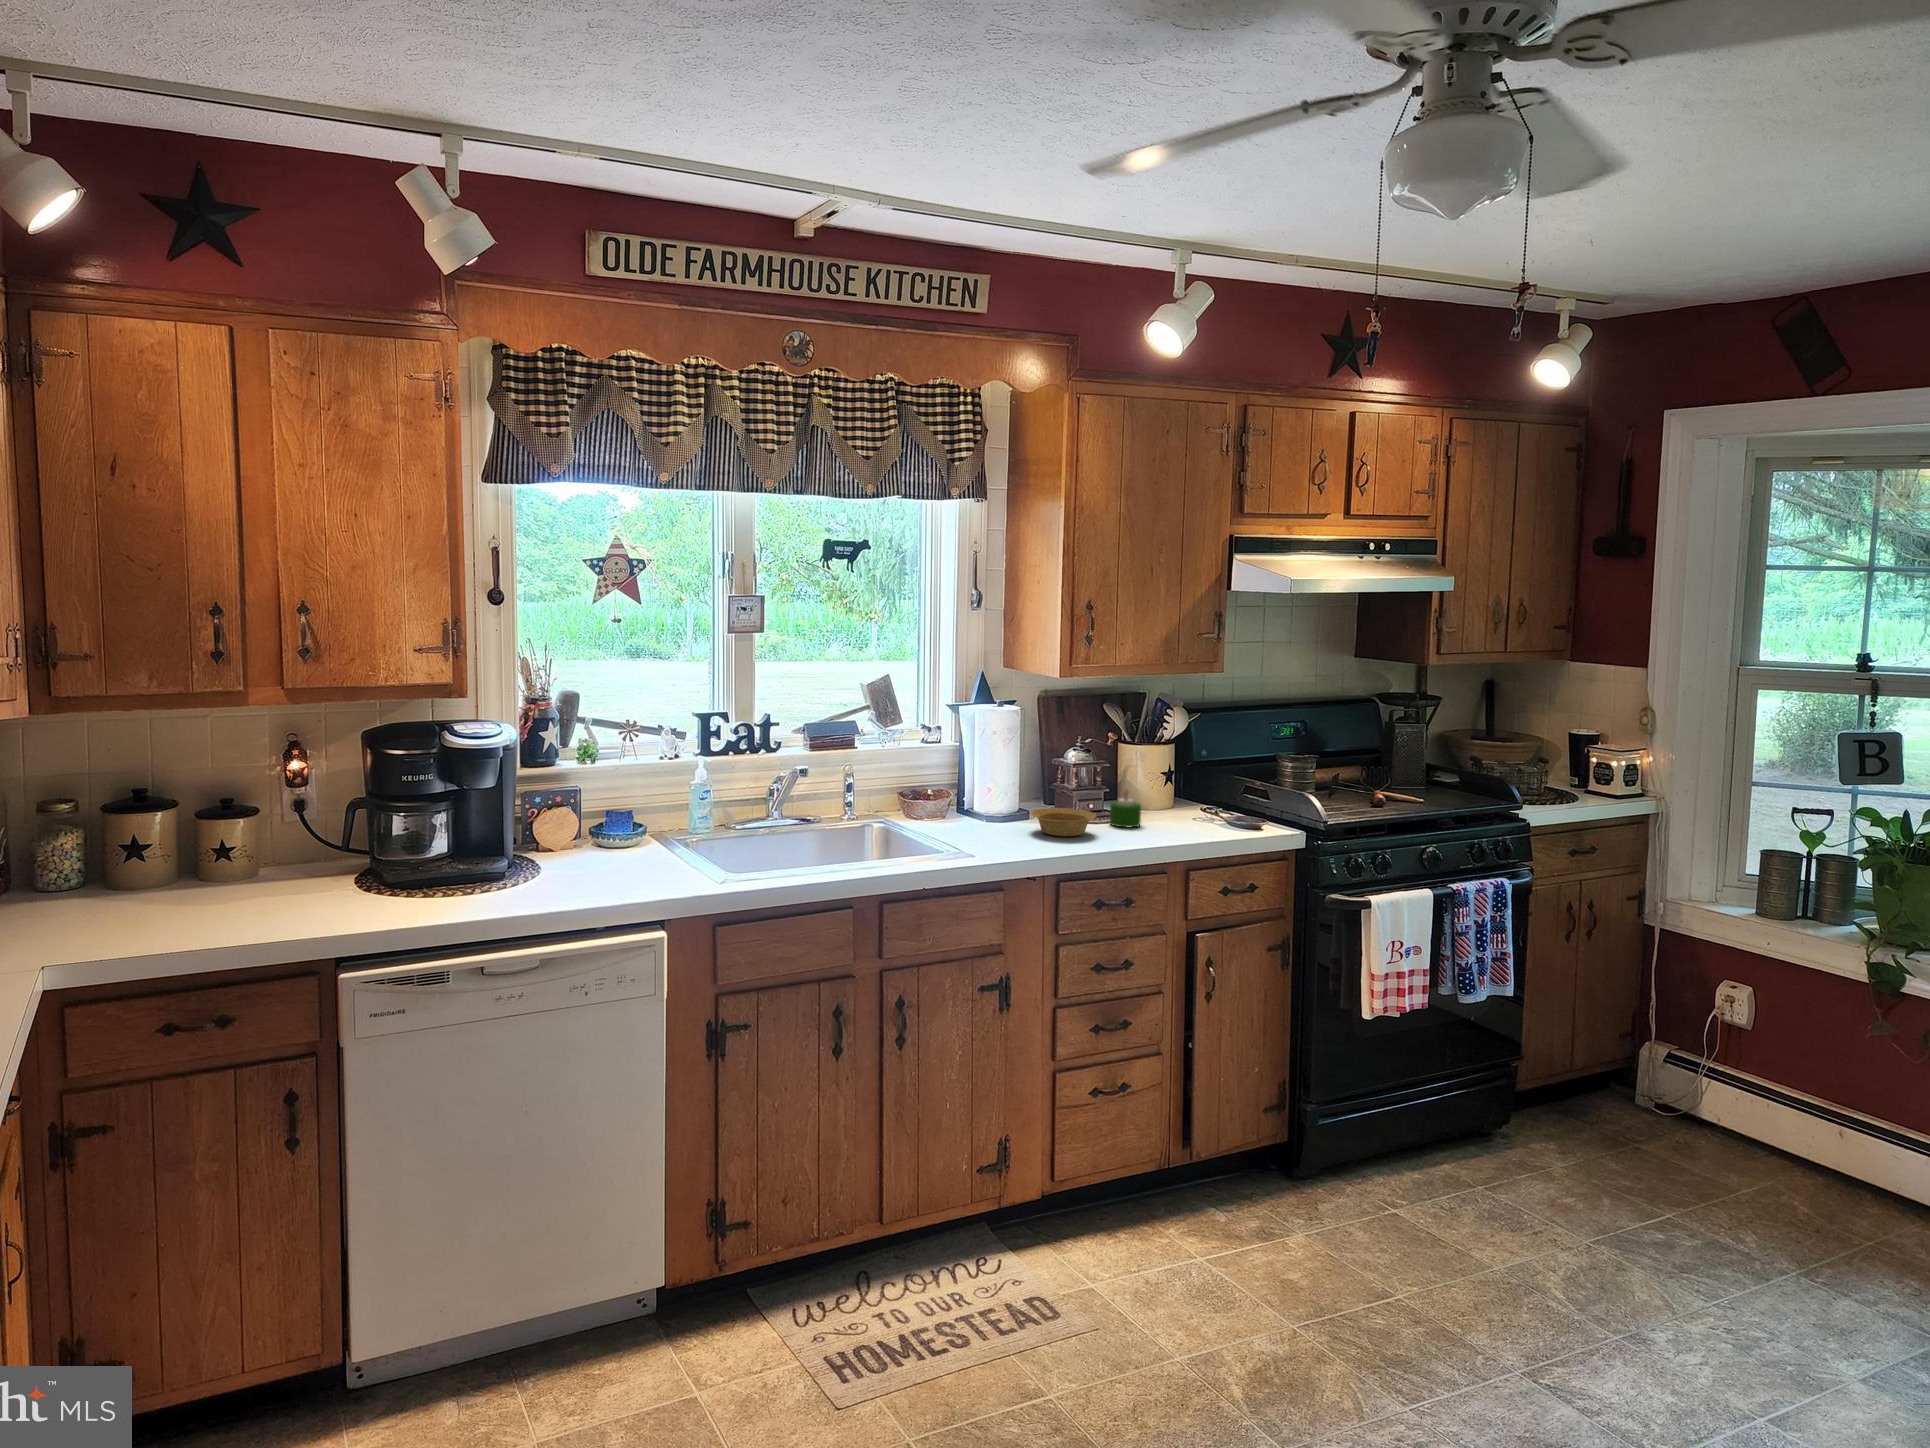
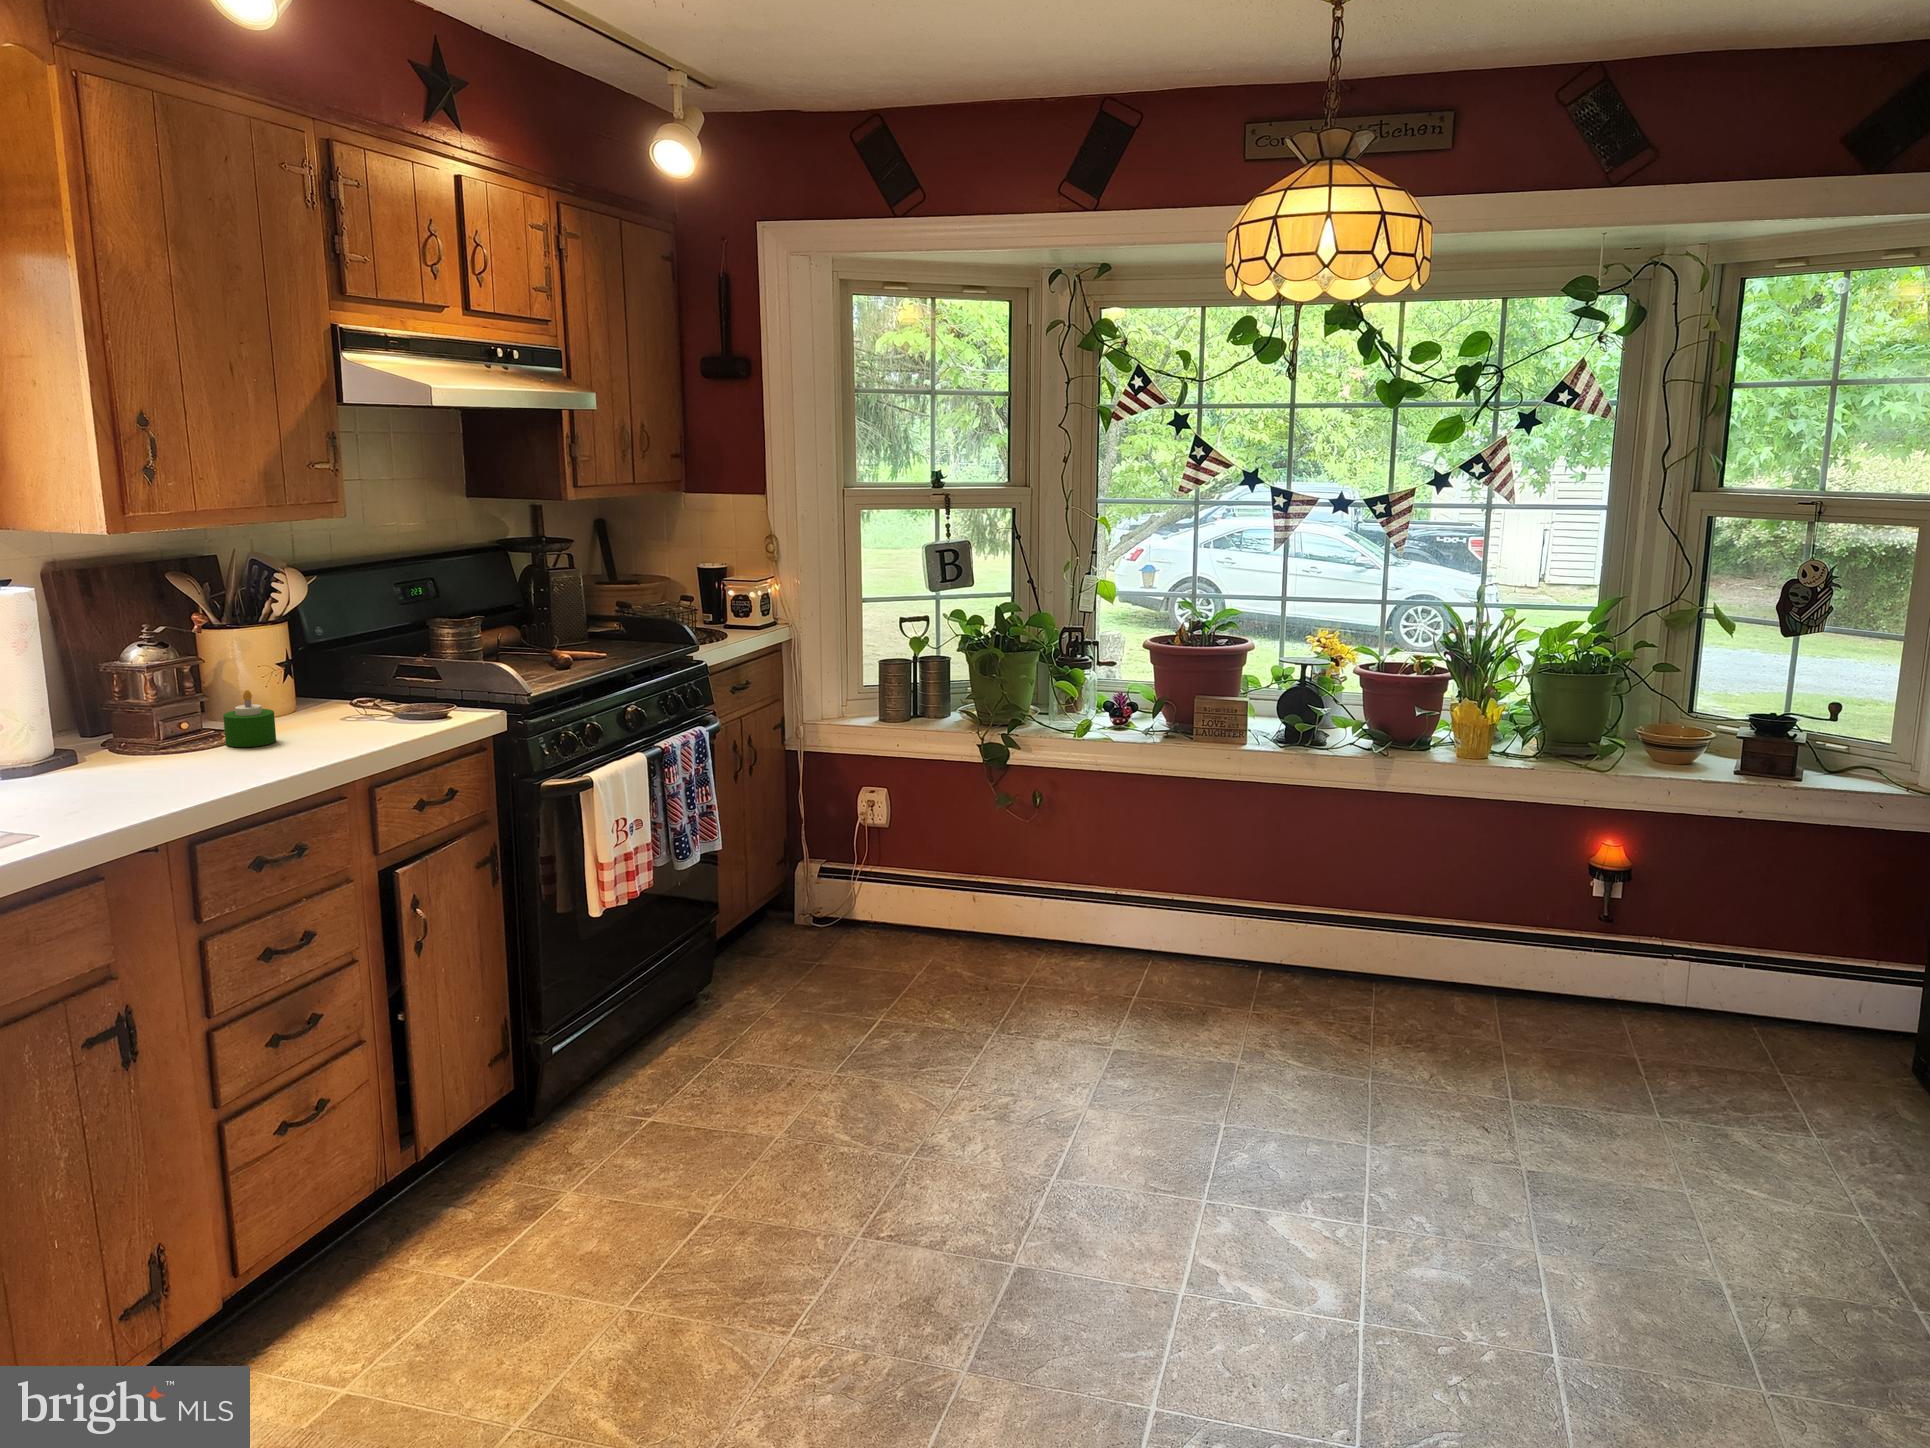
bowl: present [1031,808,1096,836] -> none [102,732,220,777]

